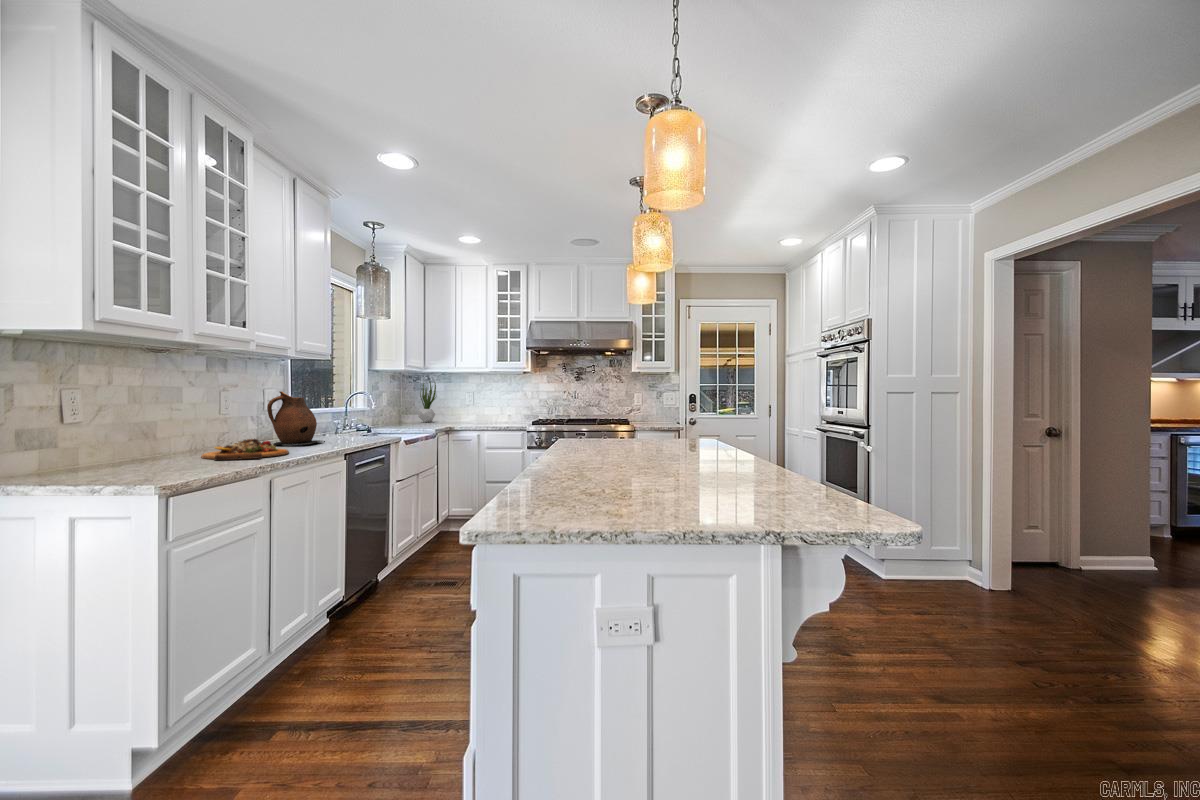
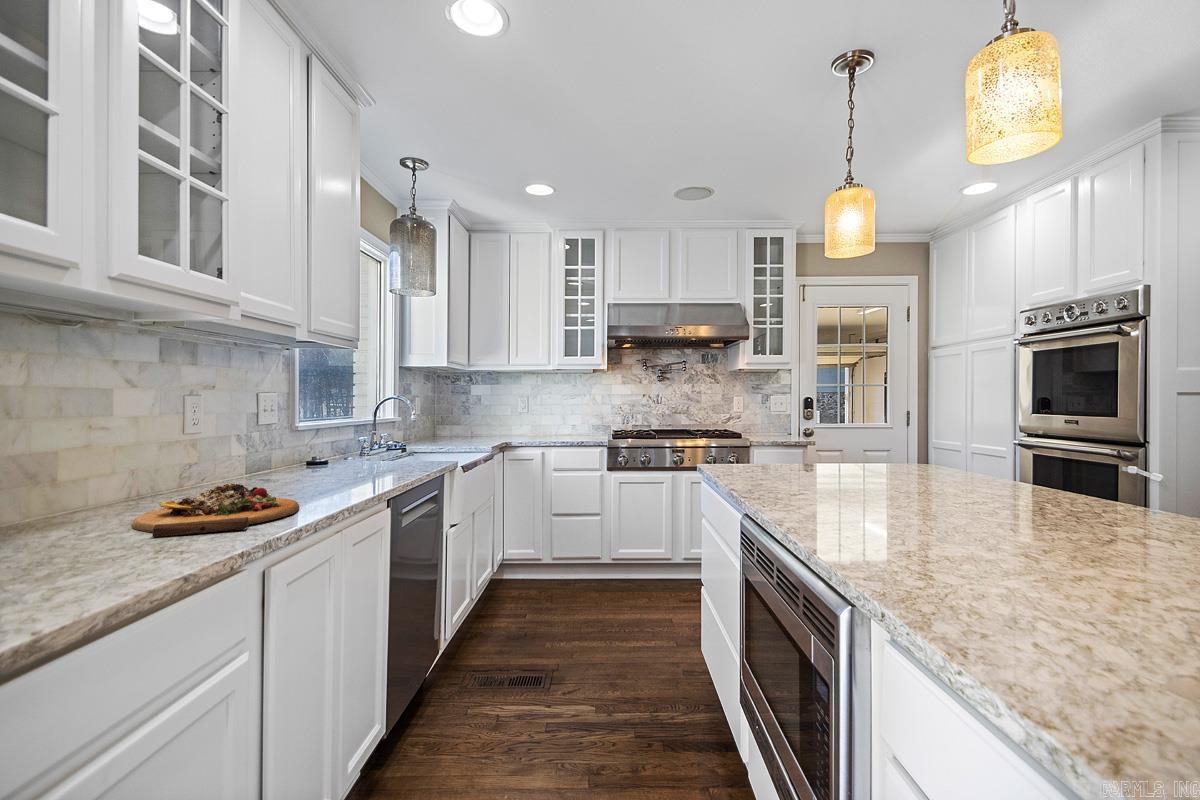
potted plant: present [418,383,436,422] -> none [459,381,483,434]
ceramic pitcher: present [267,391,325,445] -> none [262,396,354,486]

